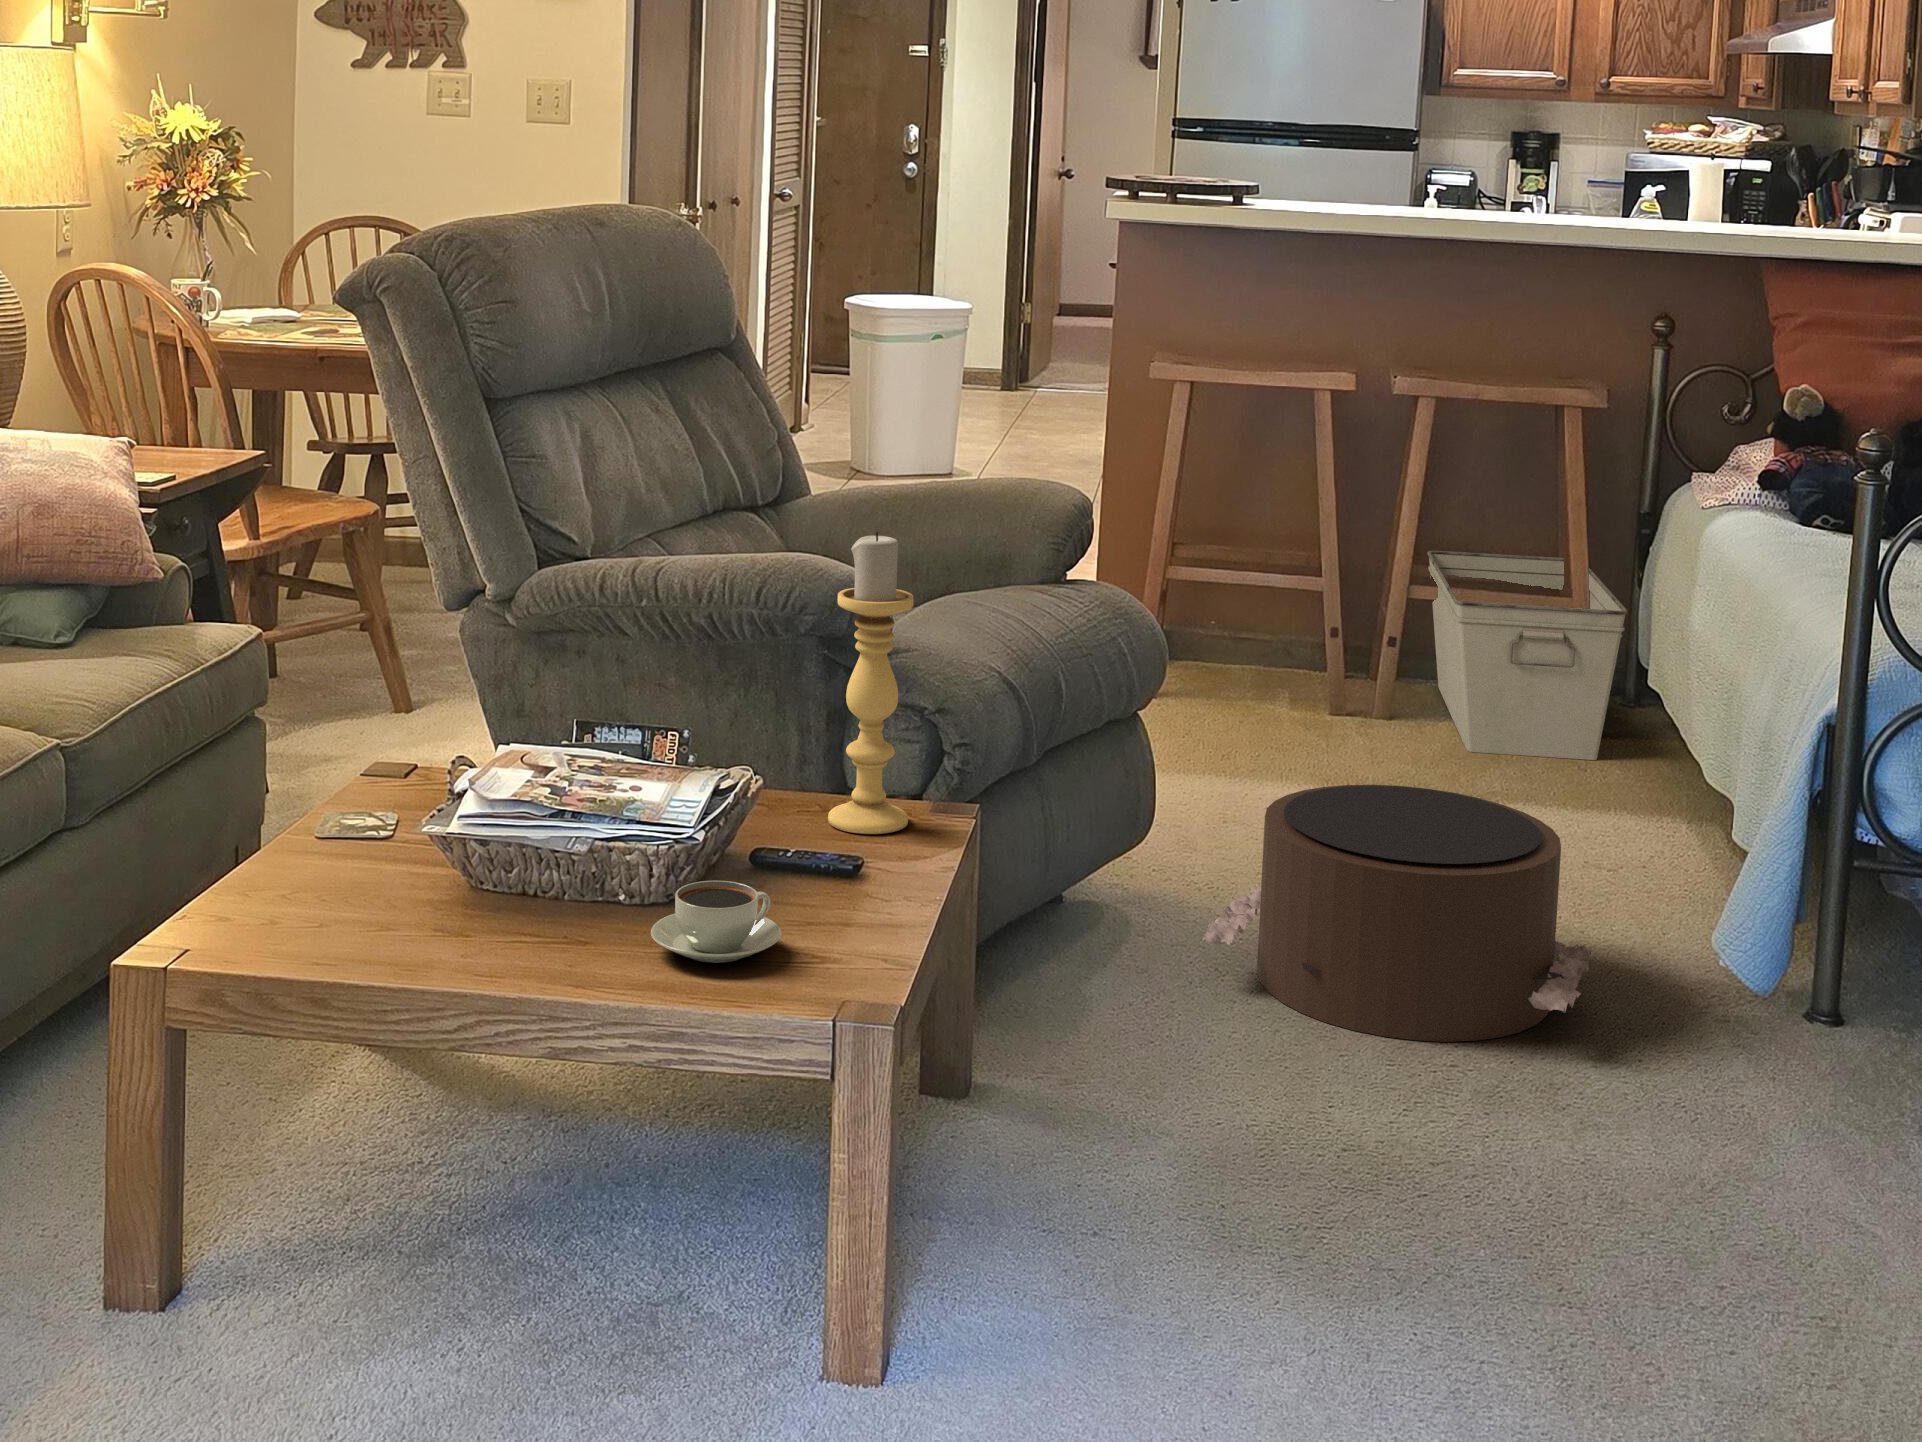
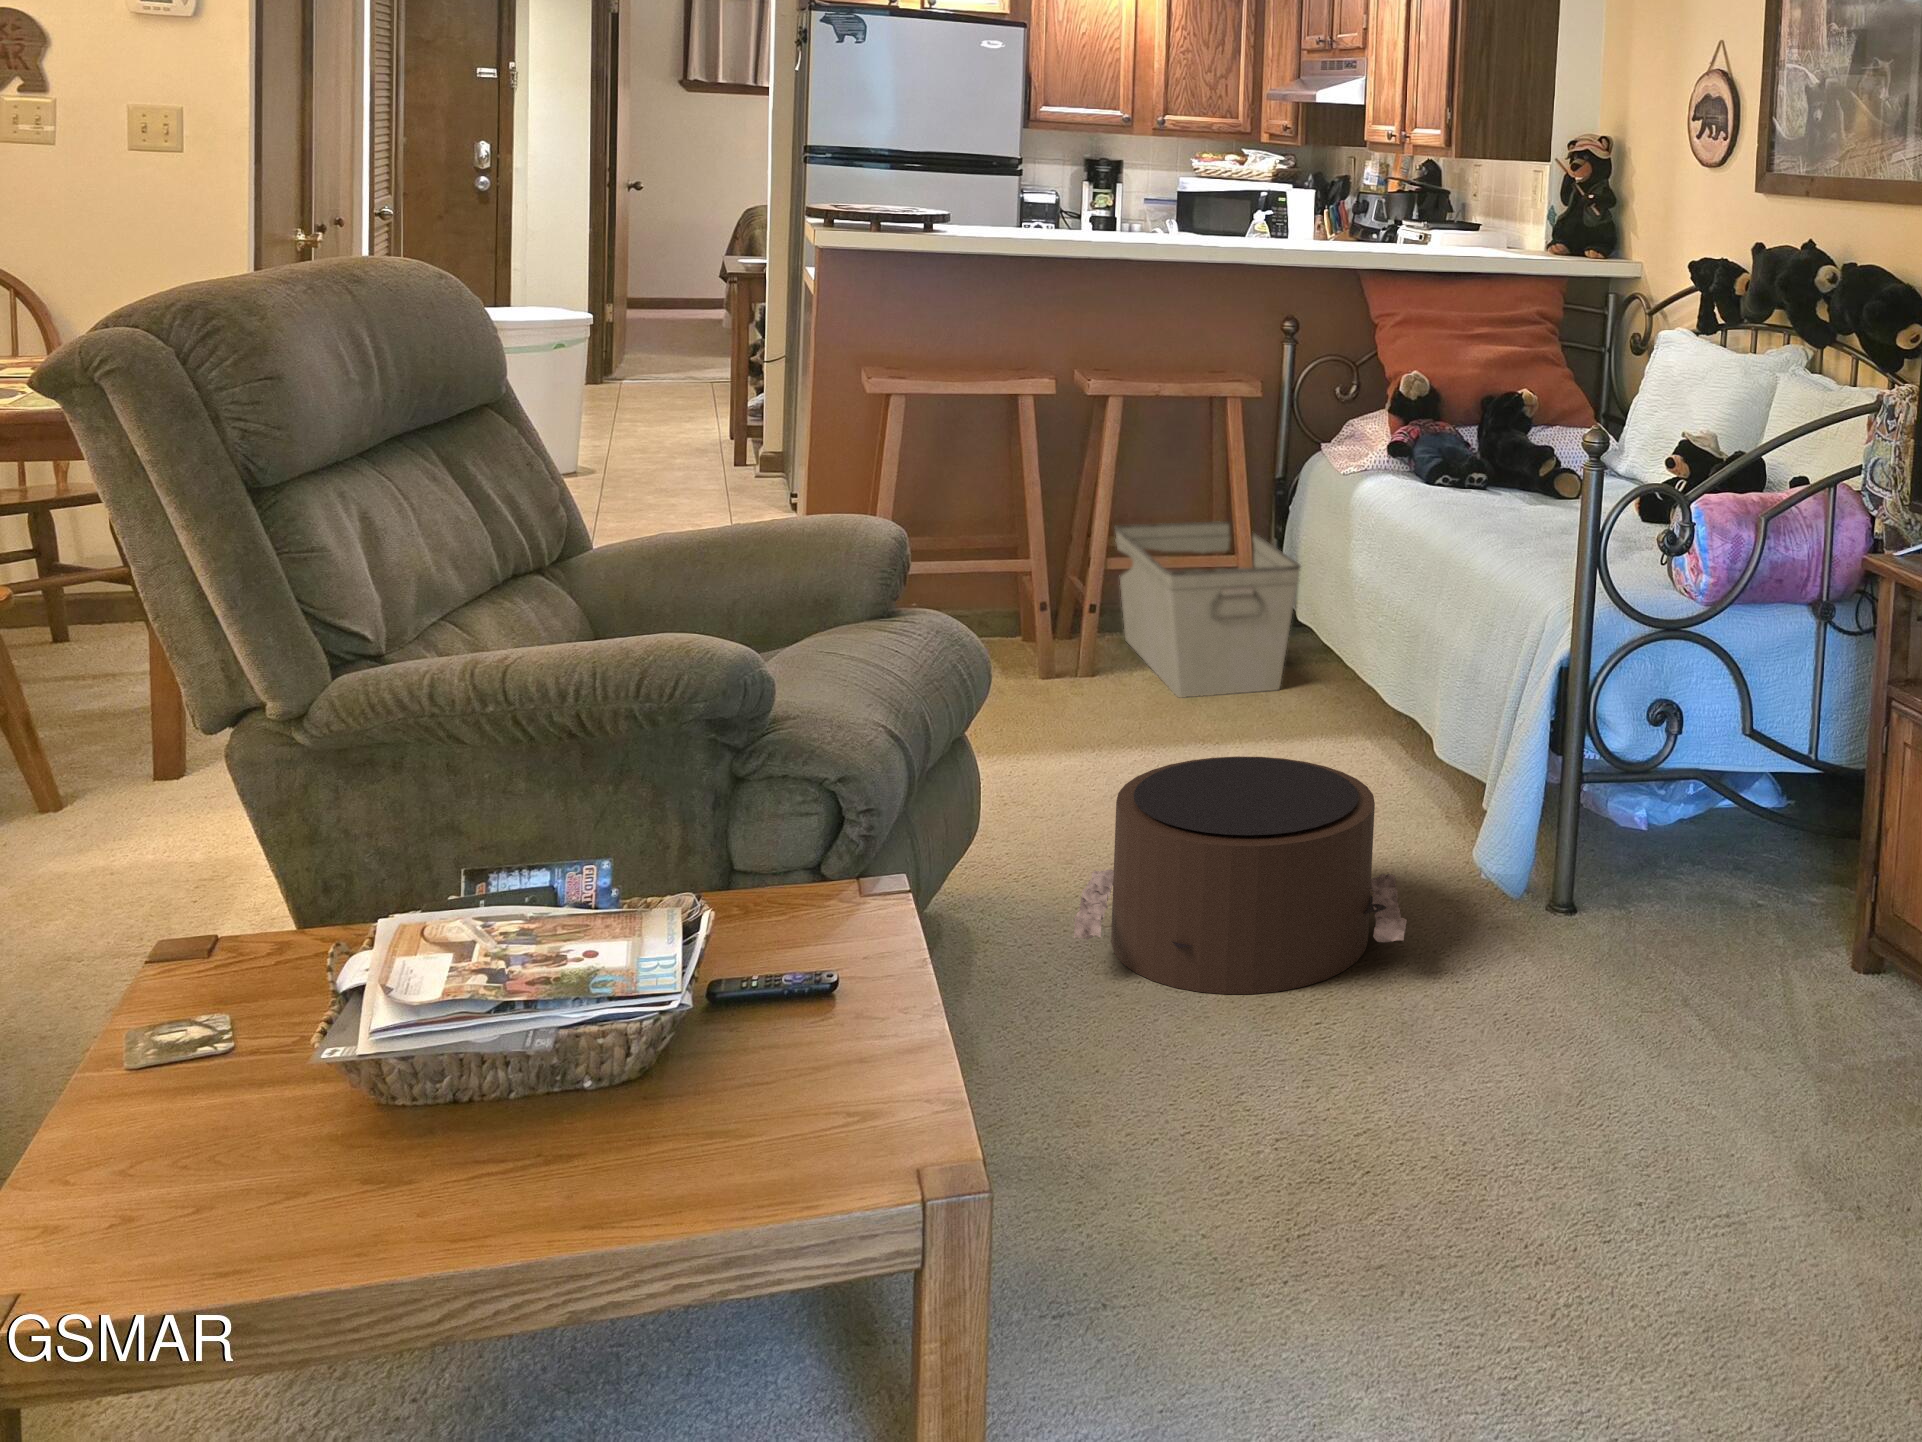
candle holder: present [828,532,913,834] -> none [769,611,861,932]
coffee cup: present [651,881,781,963] -> none [665,1043,824,1148]

